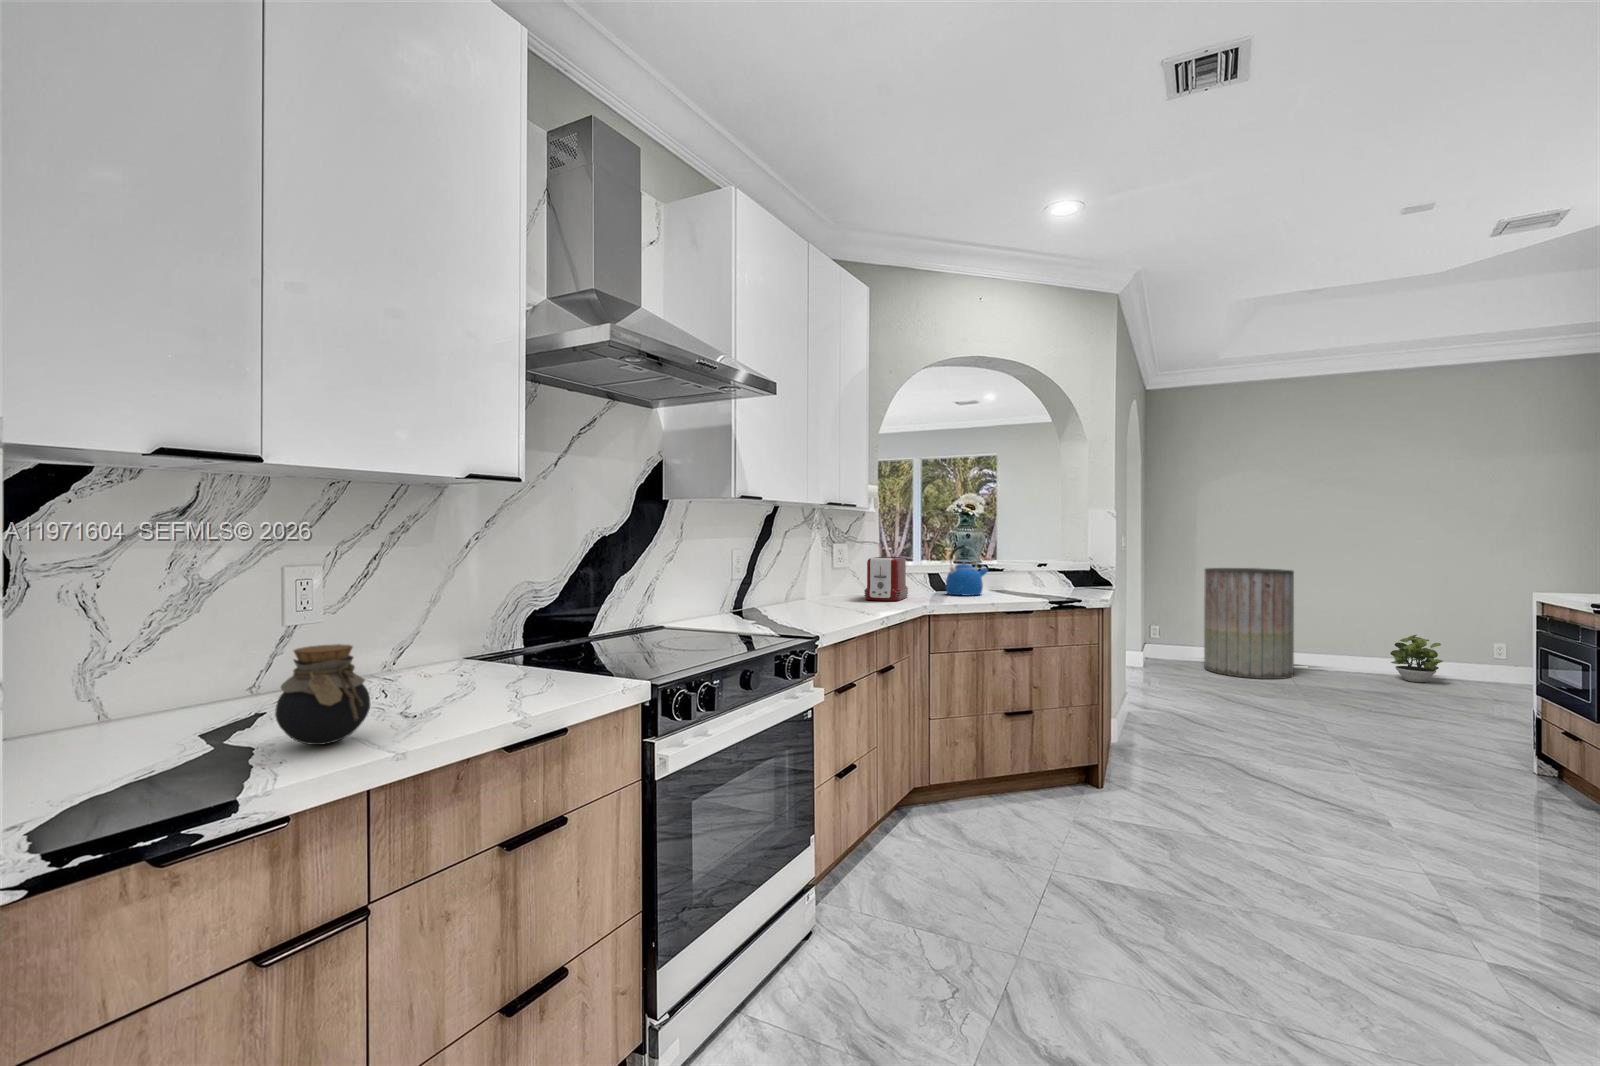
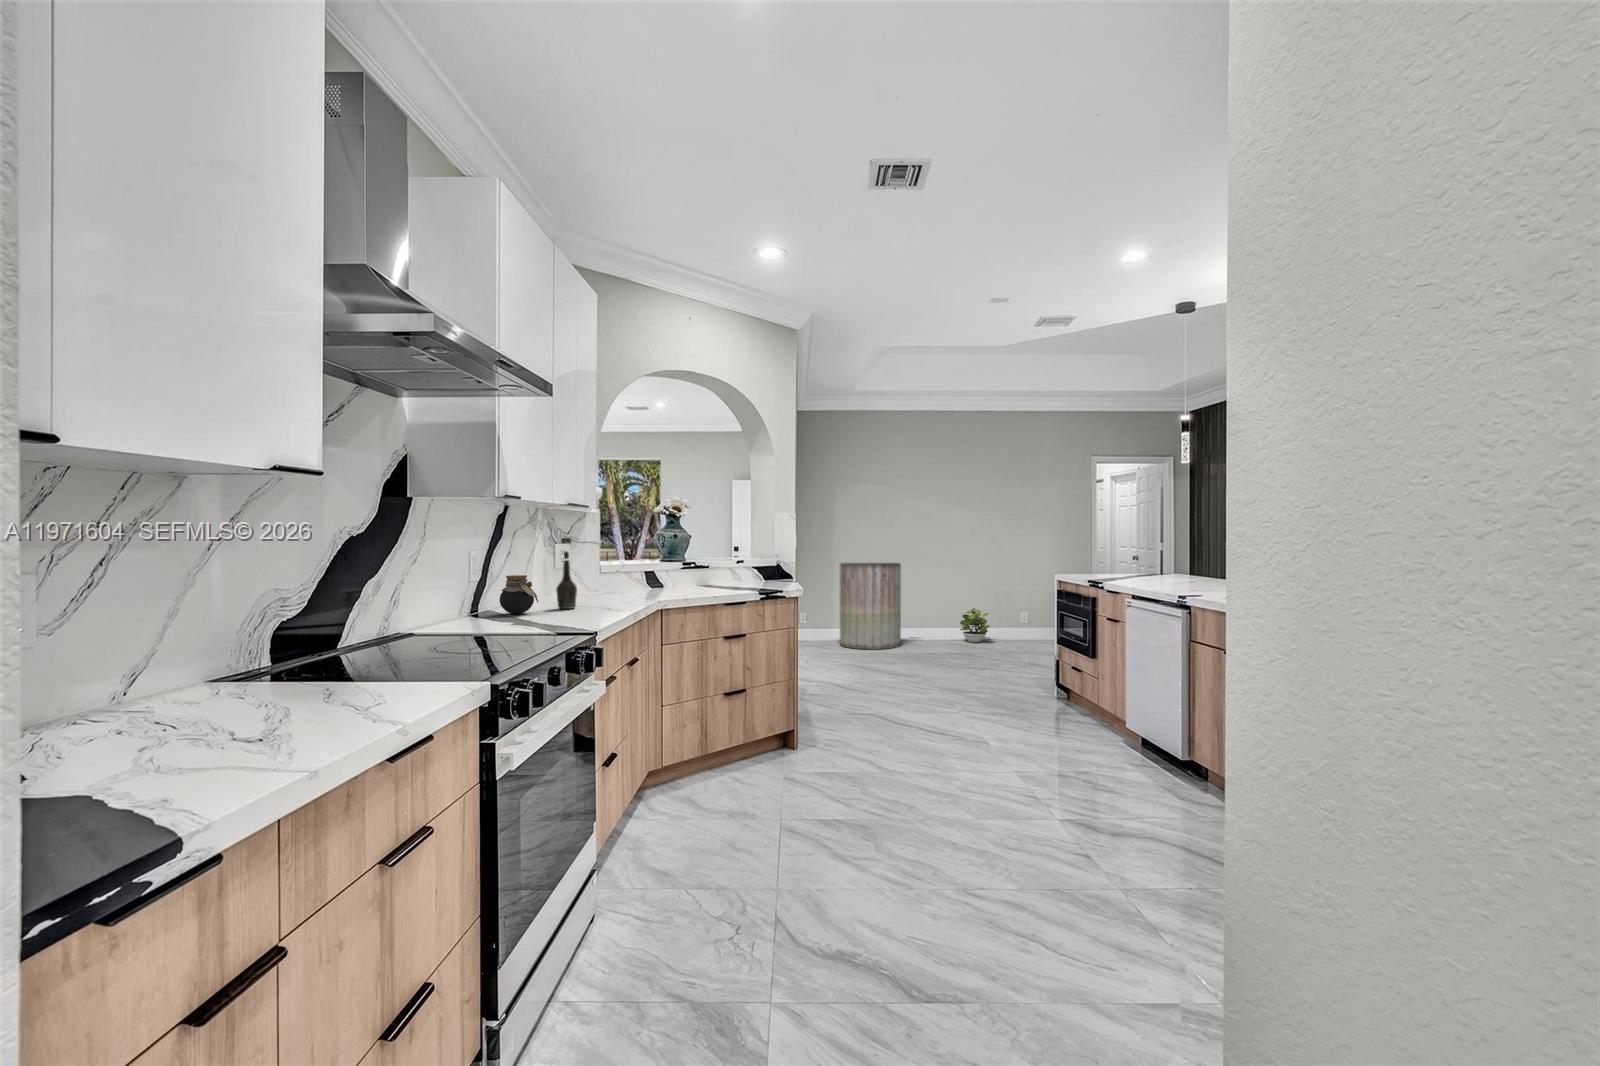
bottle: none [811,538,831,610] -> present [556,538,577,609]
kettle: present [946,545,988,596] -> none [665,545,702,590]
toaster: present [864,557,908,601] -> none [596,556,635,598]
jar: present [275,644,370,745] -> present [500,575,538,614]

